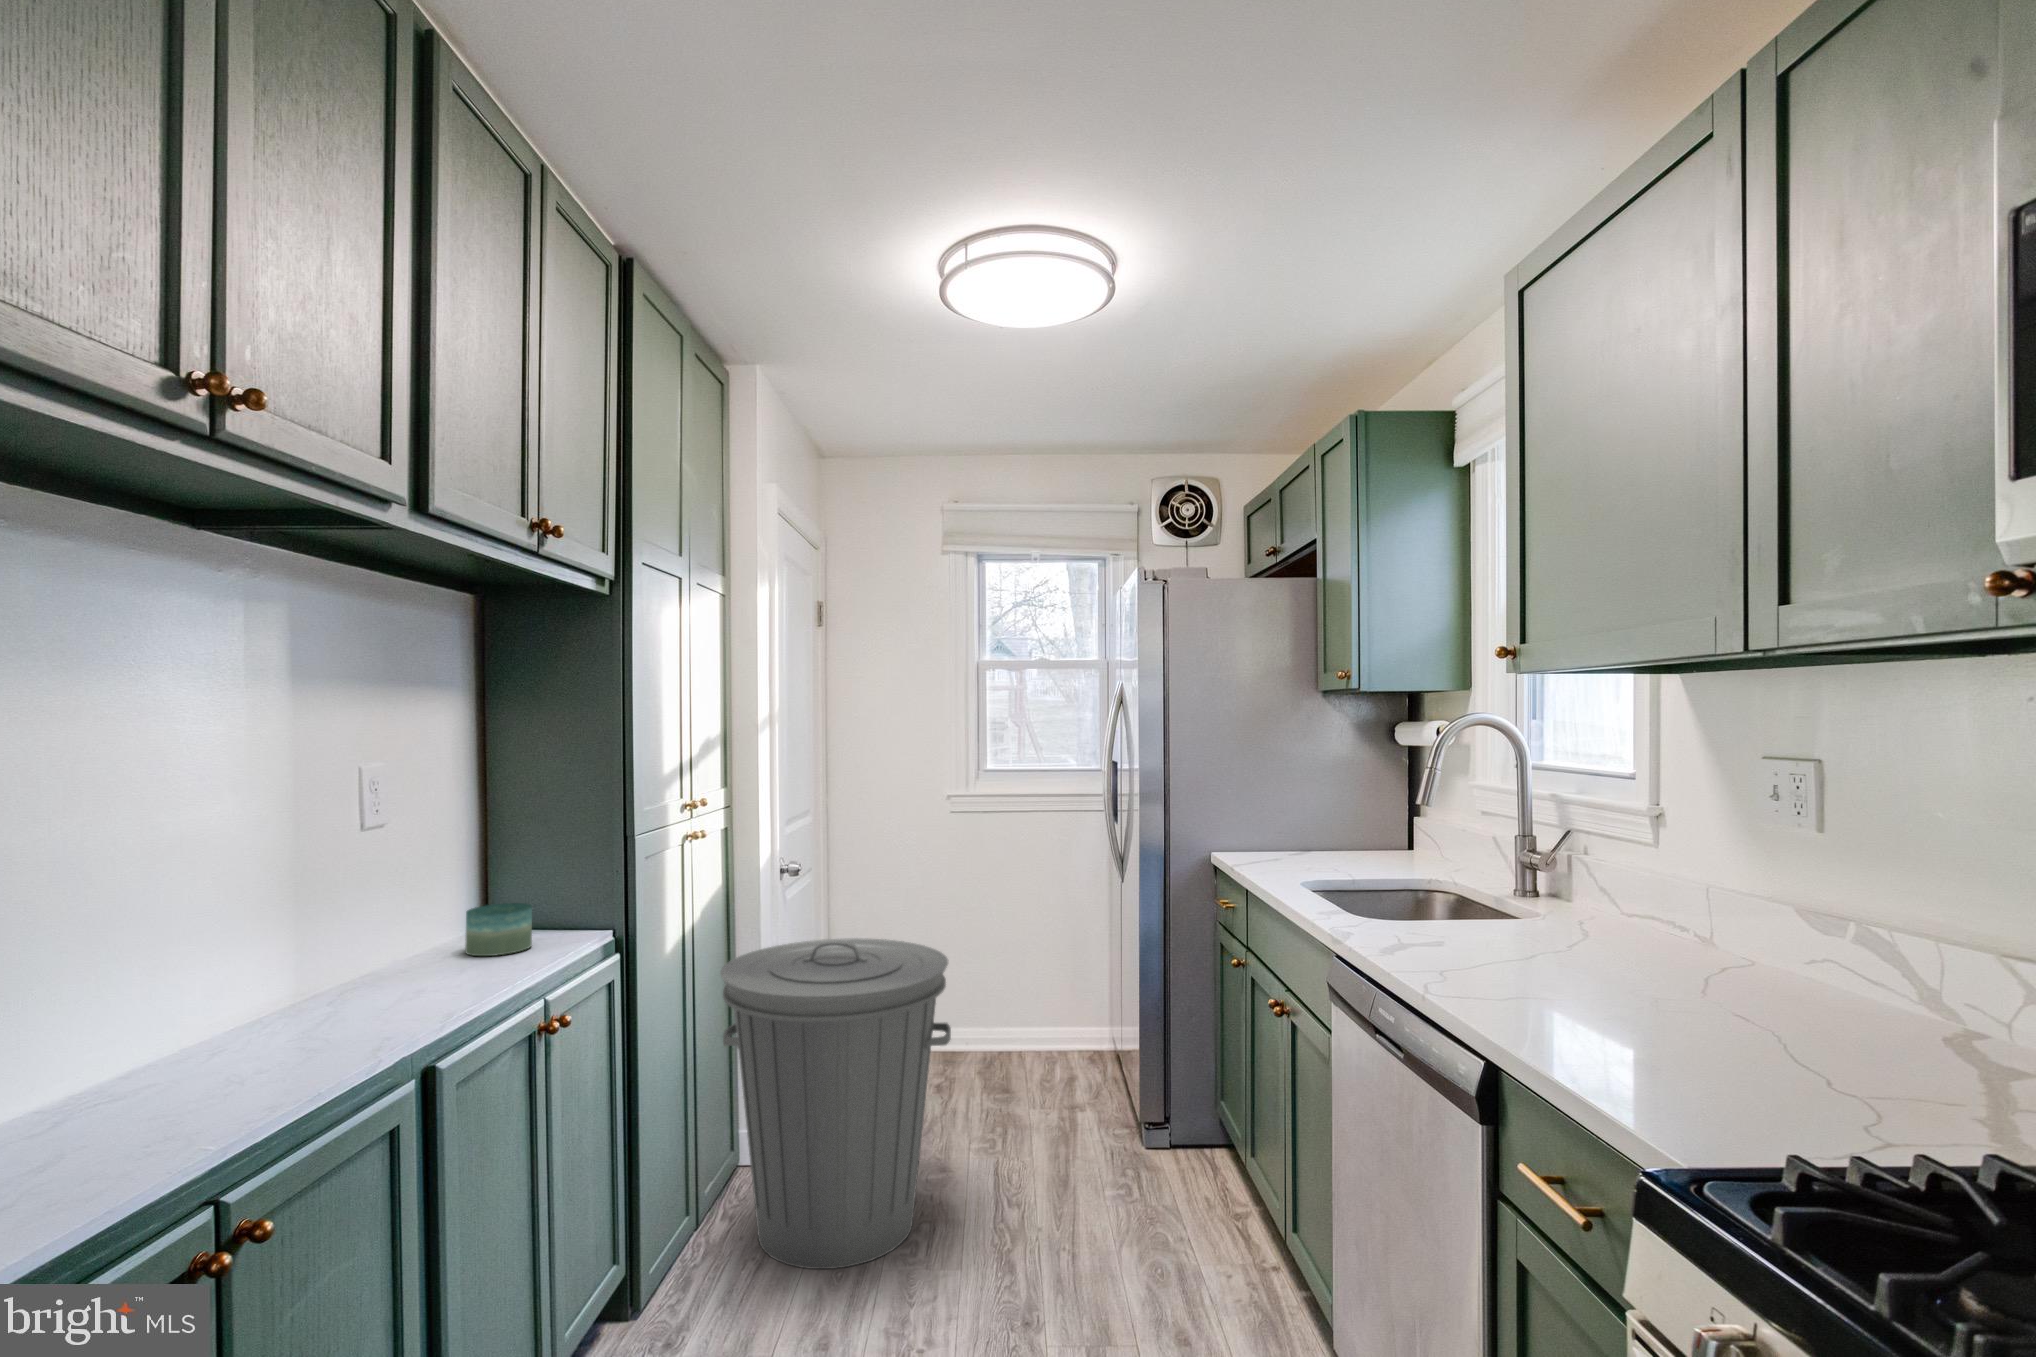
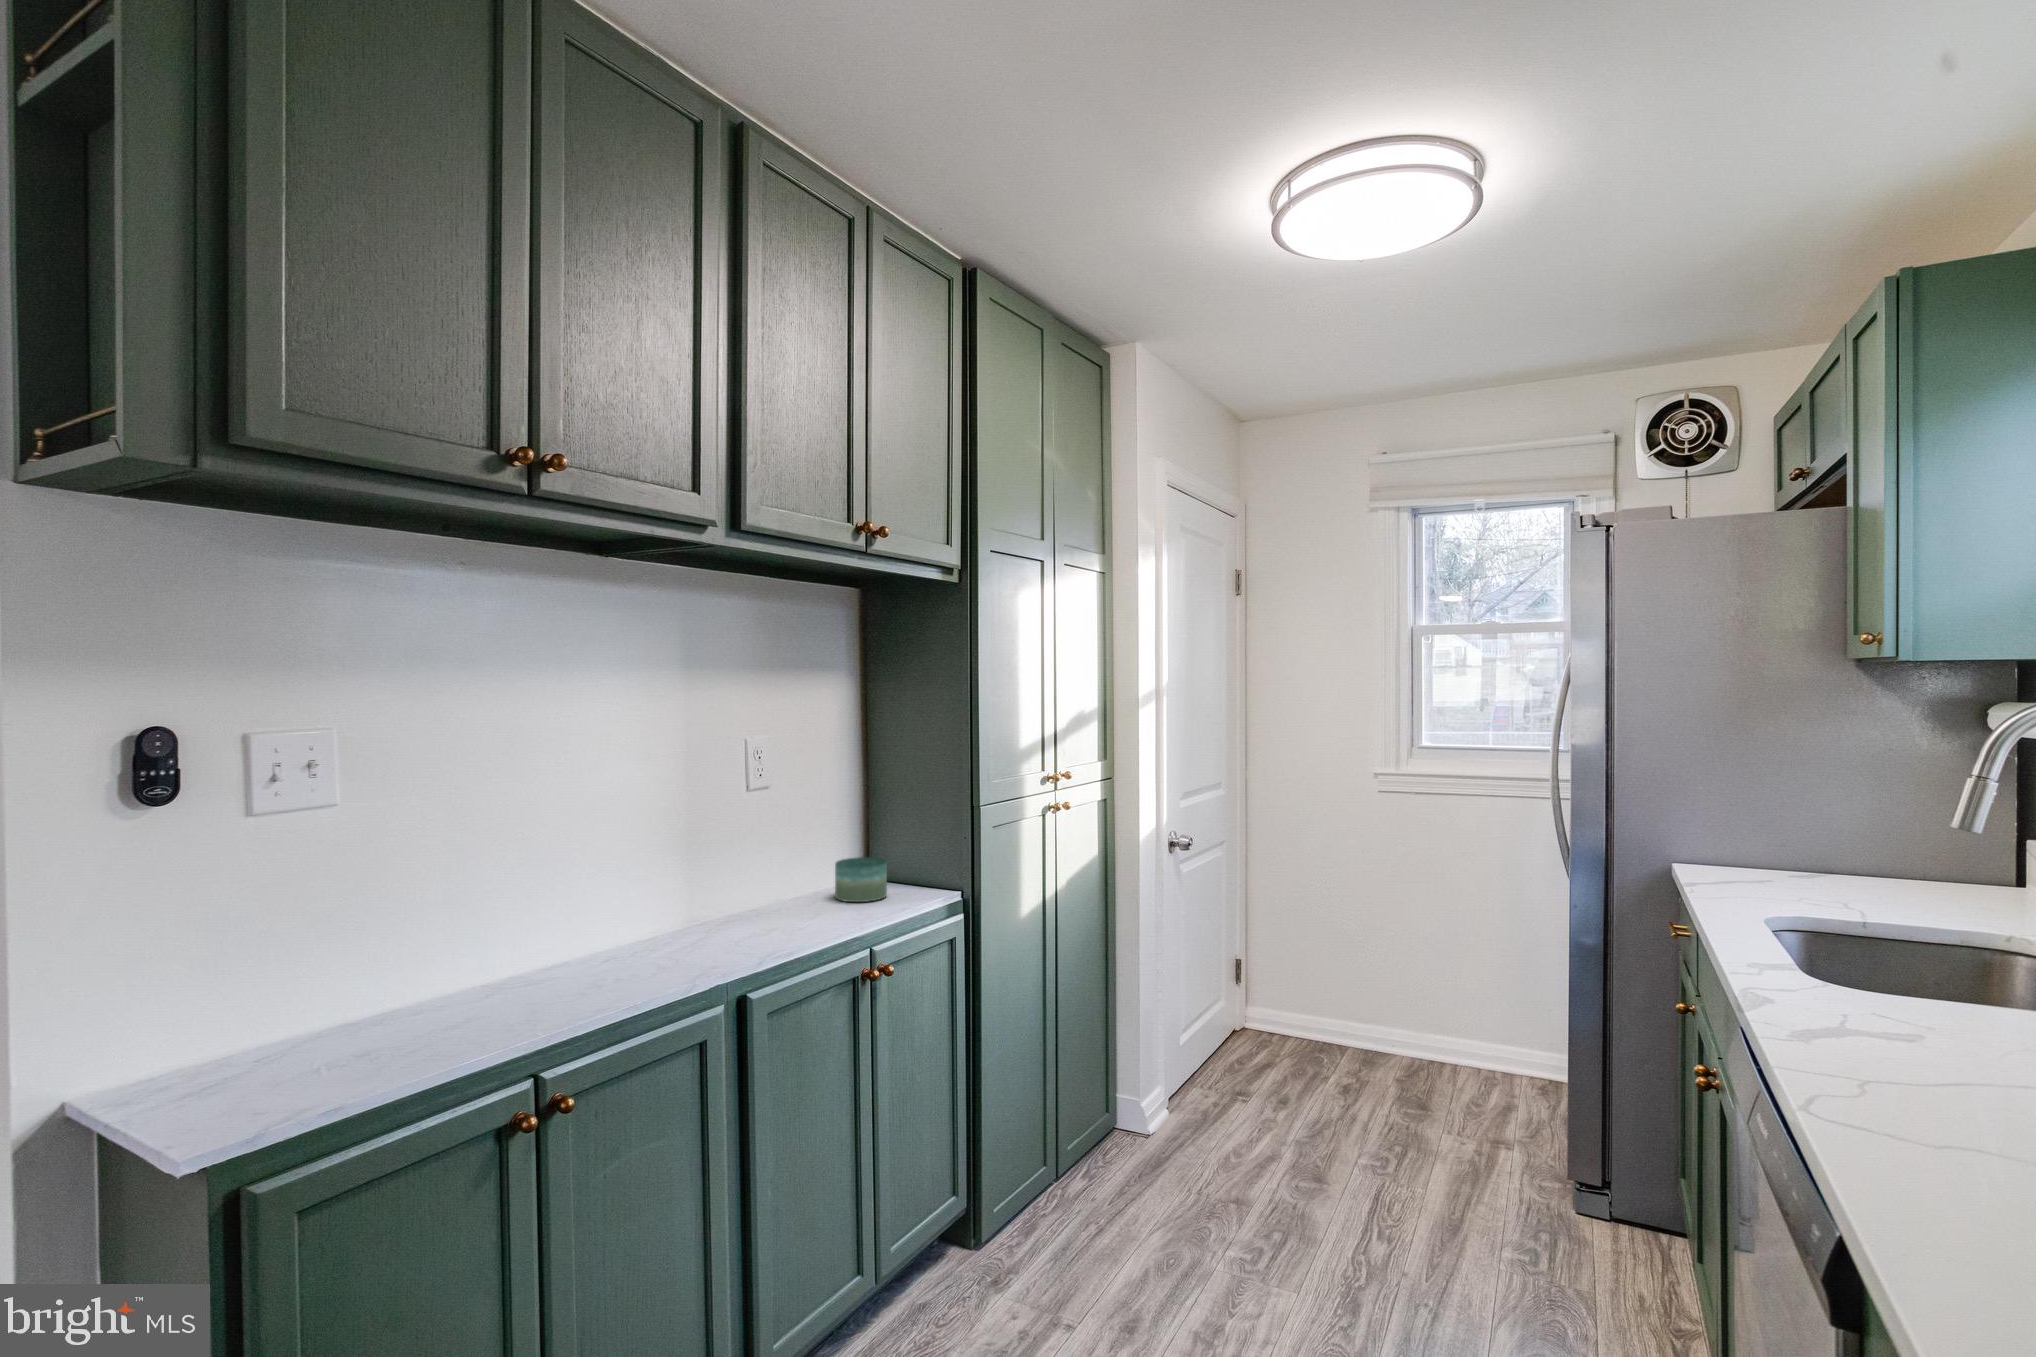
trash can: present [720,938,951,1269] -> none [1075,918,1308,1252]

